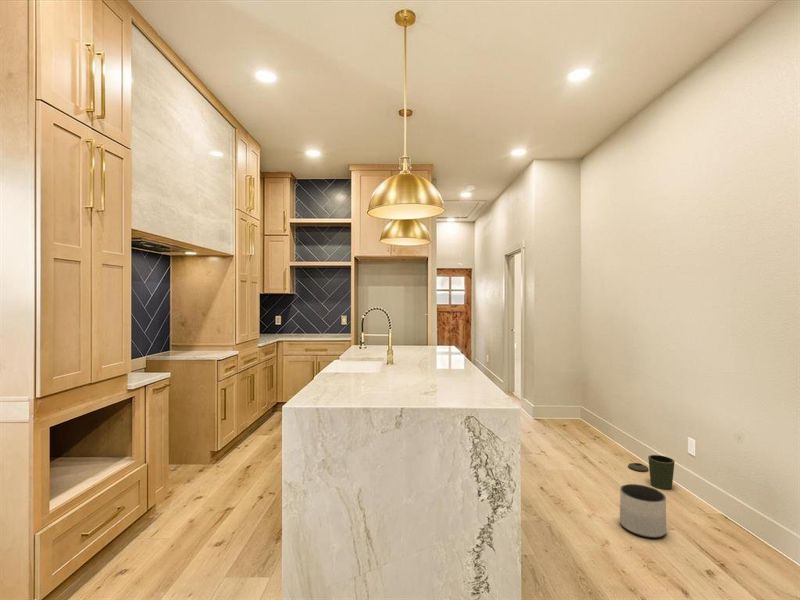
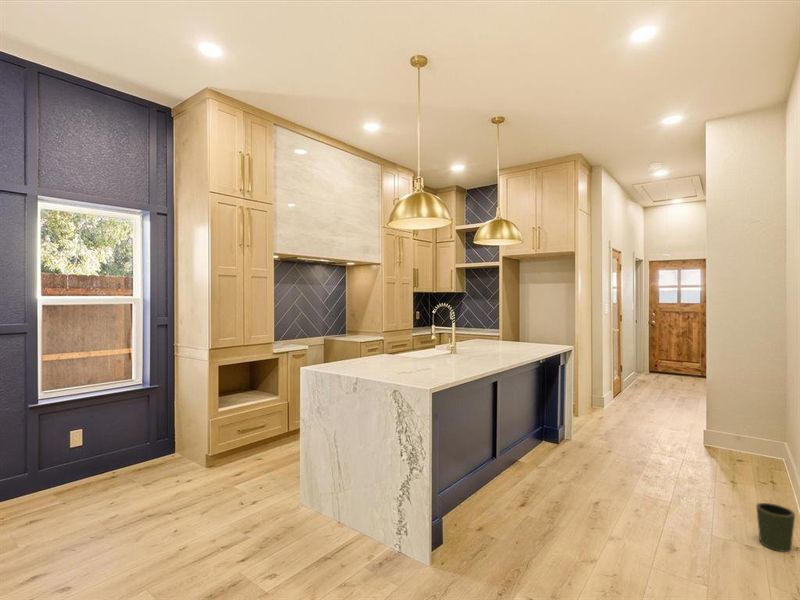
planter: present [620,484,666,538] -> none [636,512,690,577]

